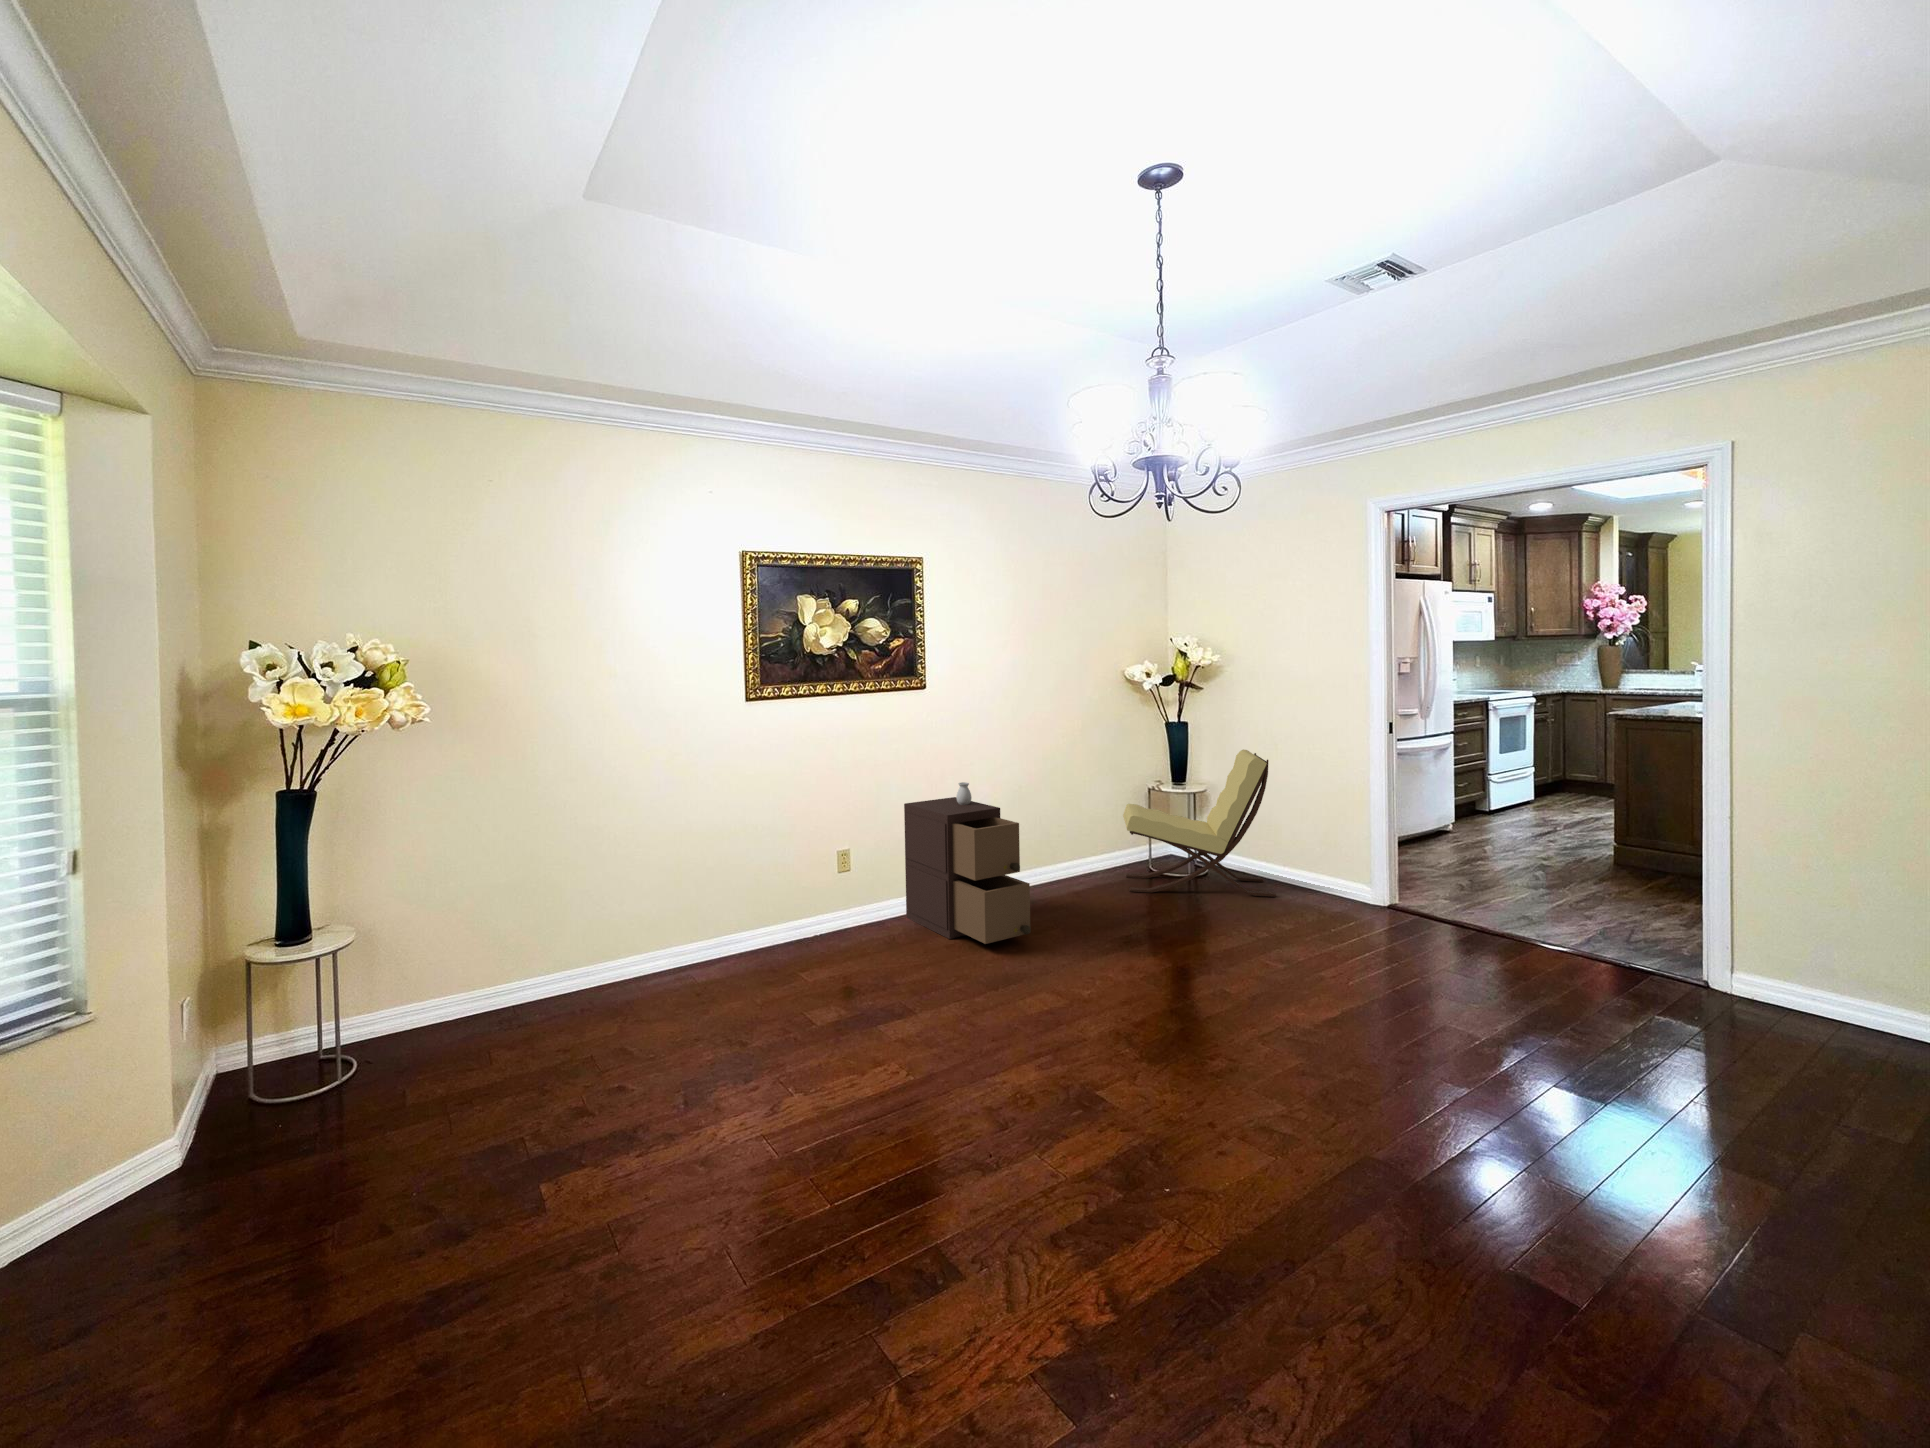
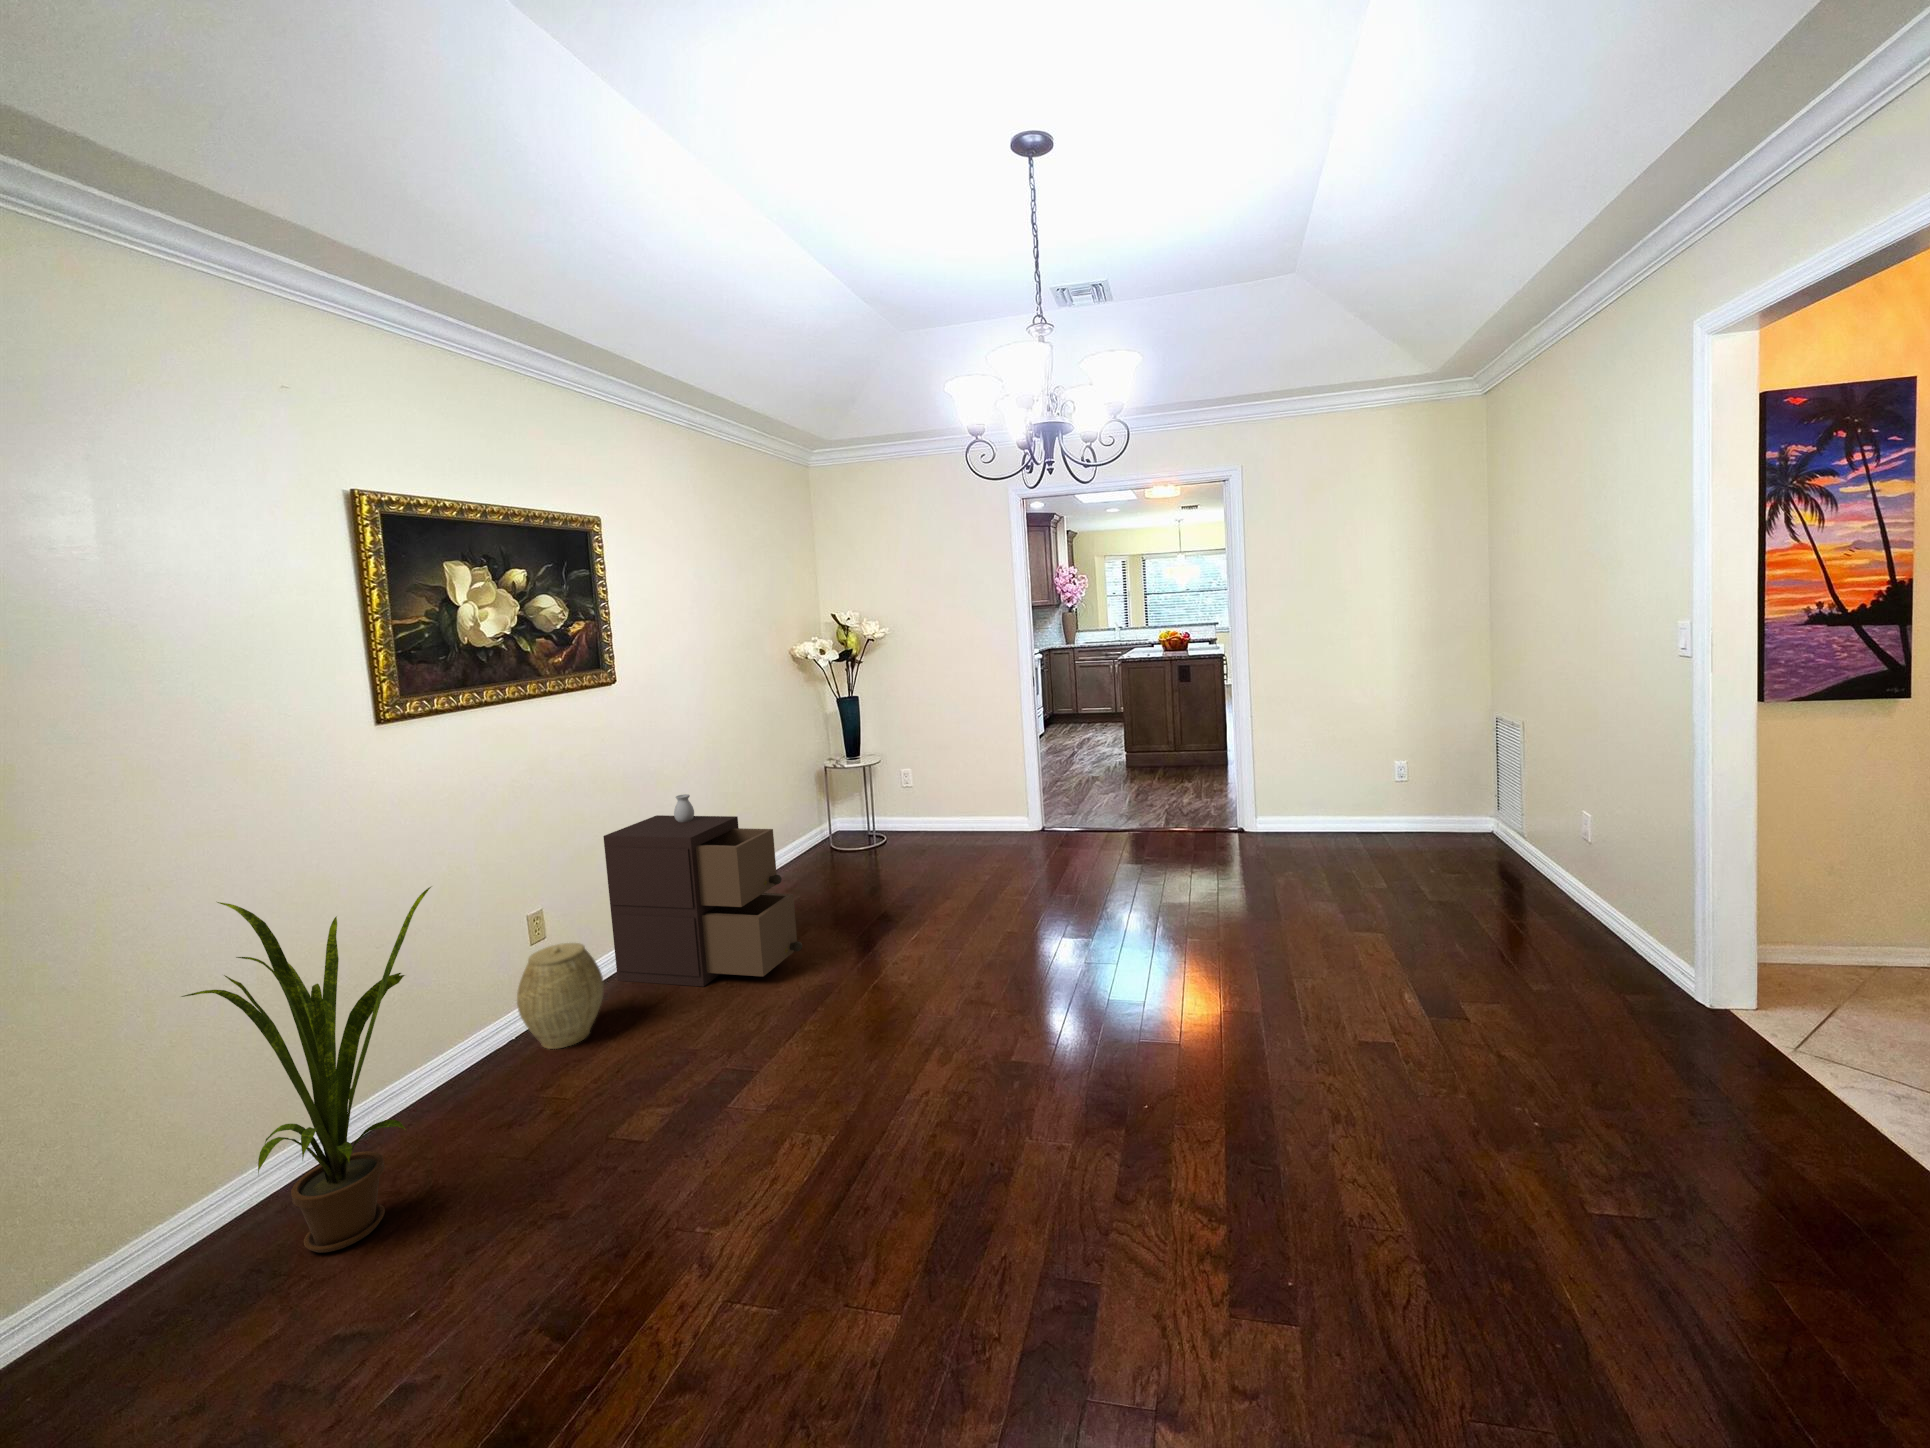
lounge chair: present [1123,749,1276,897] -> none [811,717,965,878]
house plant: none [599,789,721,1006] -> present [182,887,431,1253]
woven basket: none [817,873,873,947] -> present [517,943,604,1049]

